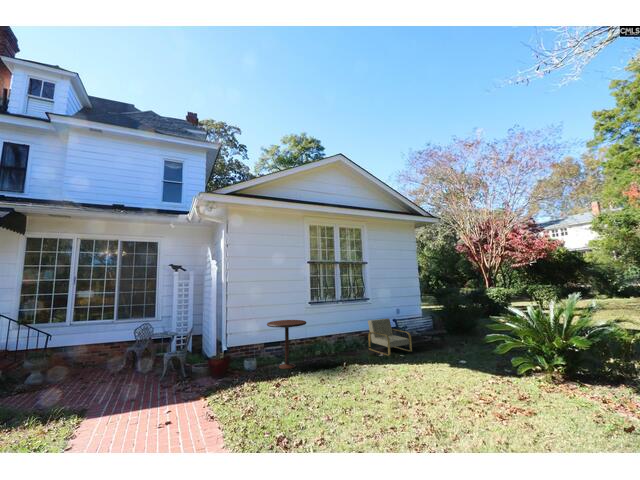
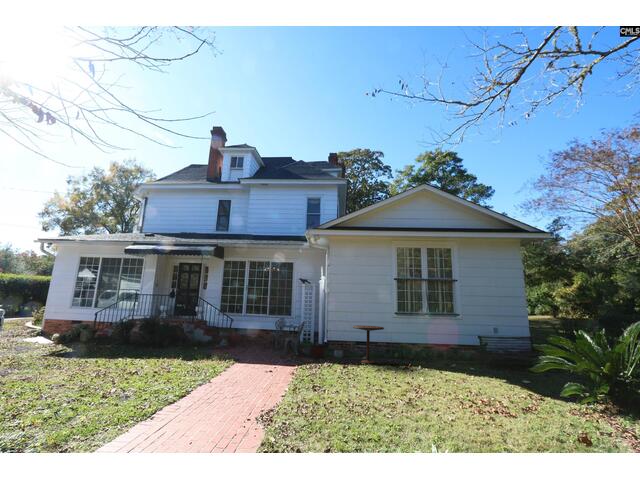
armchair: present [368,318,412,356] -> none [456,337,499,373]

